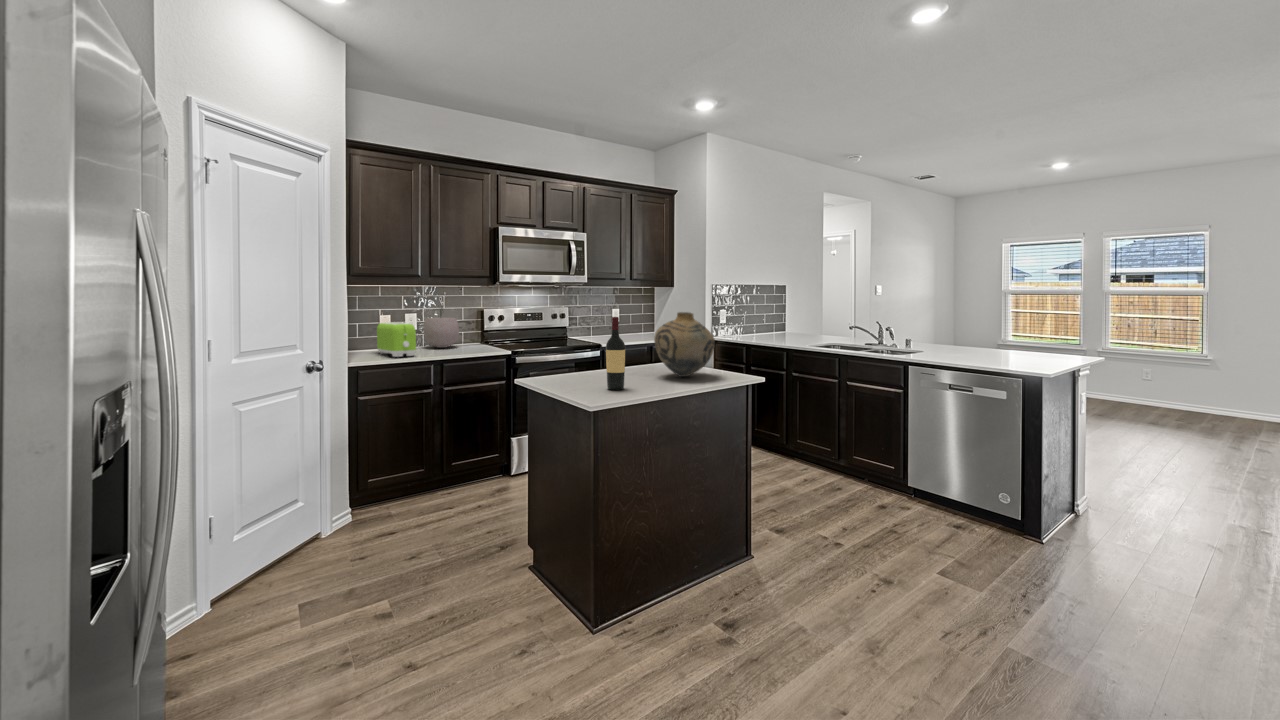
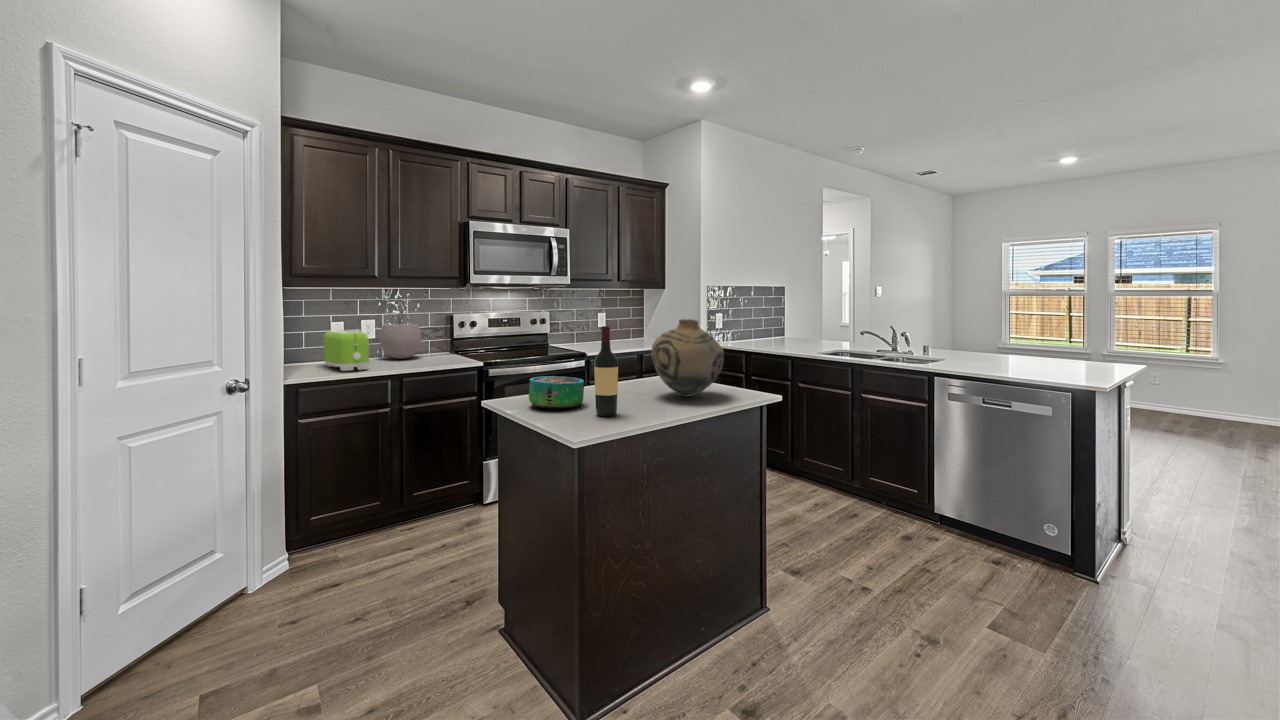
decorative bowl: none [553,359,598,384] -> present [529,376,584,409]

